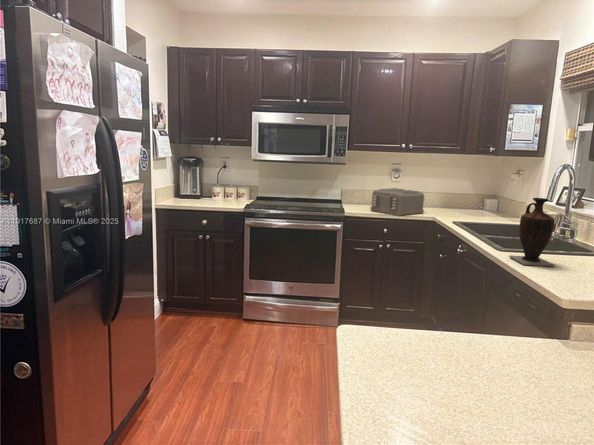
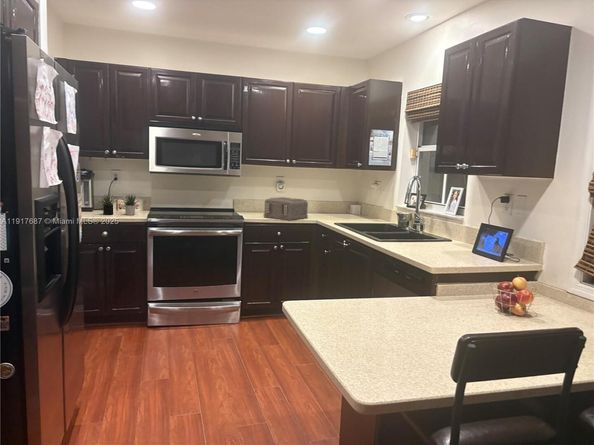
succulent plant: none [202,181,242,204] -> present [102,195,138,215]
vase: present [509,198,554,266] -> none [388,200,418,249]

